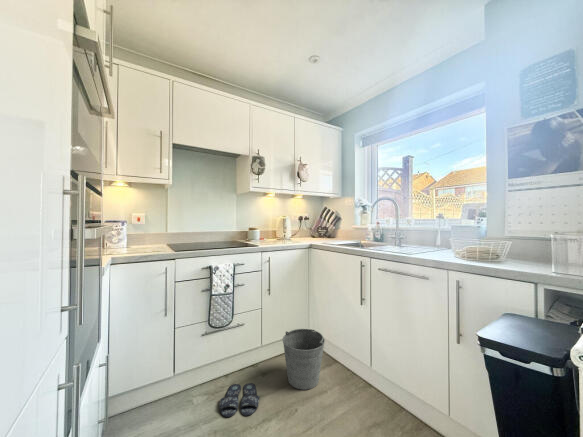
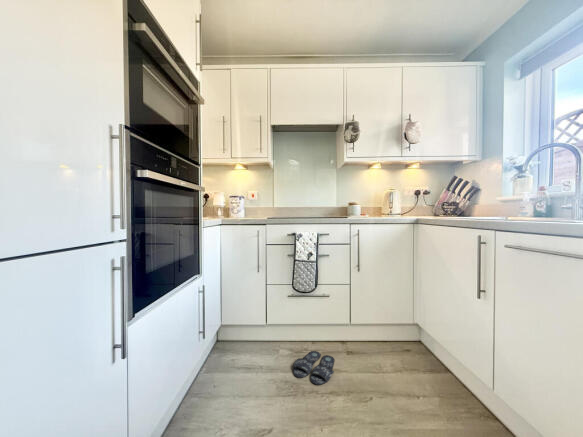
bucket: present [283,329,325,390] -> none [365,314,422,389]

